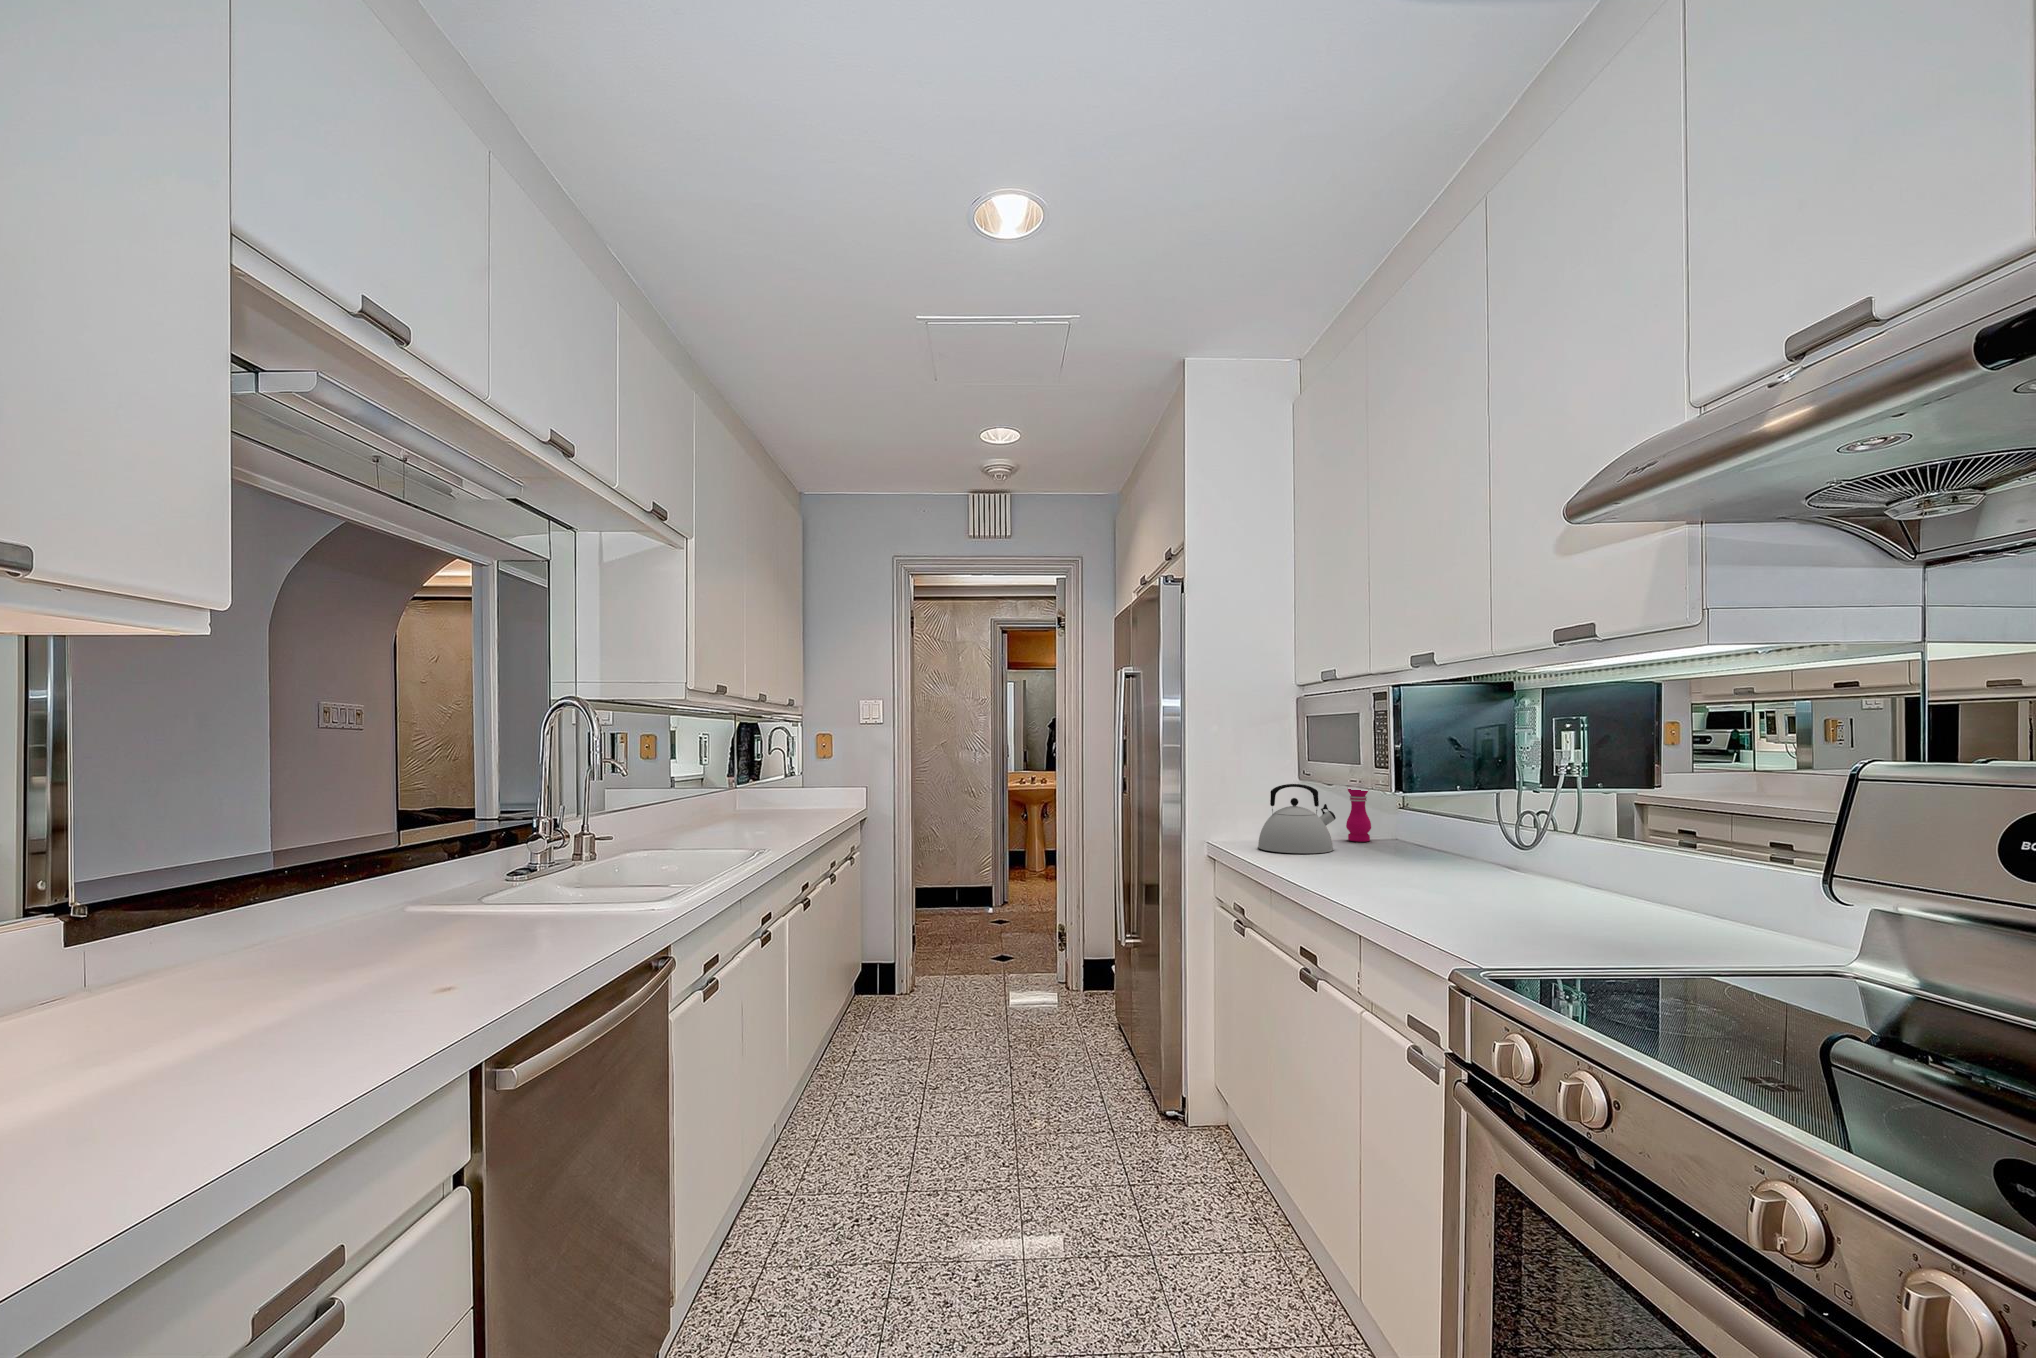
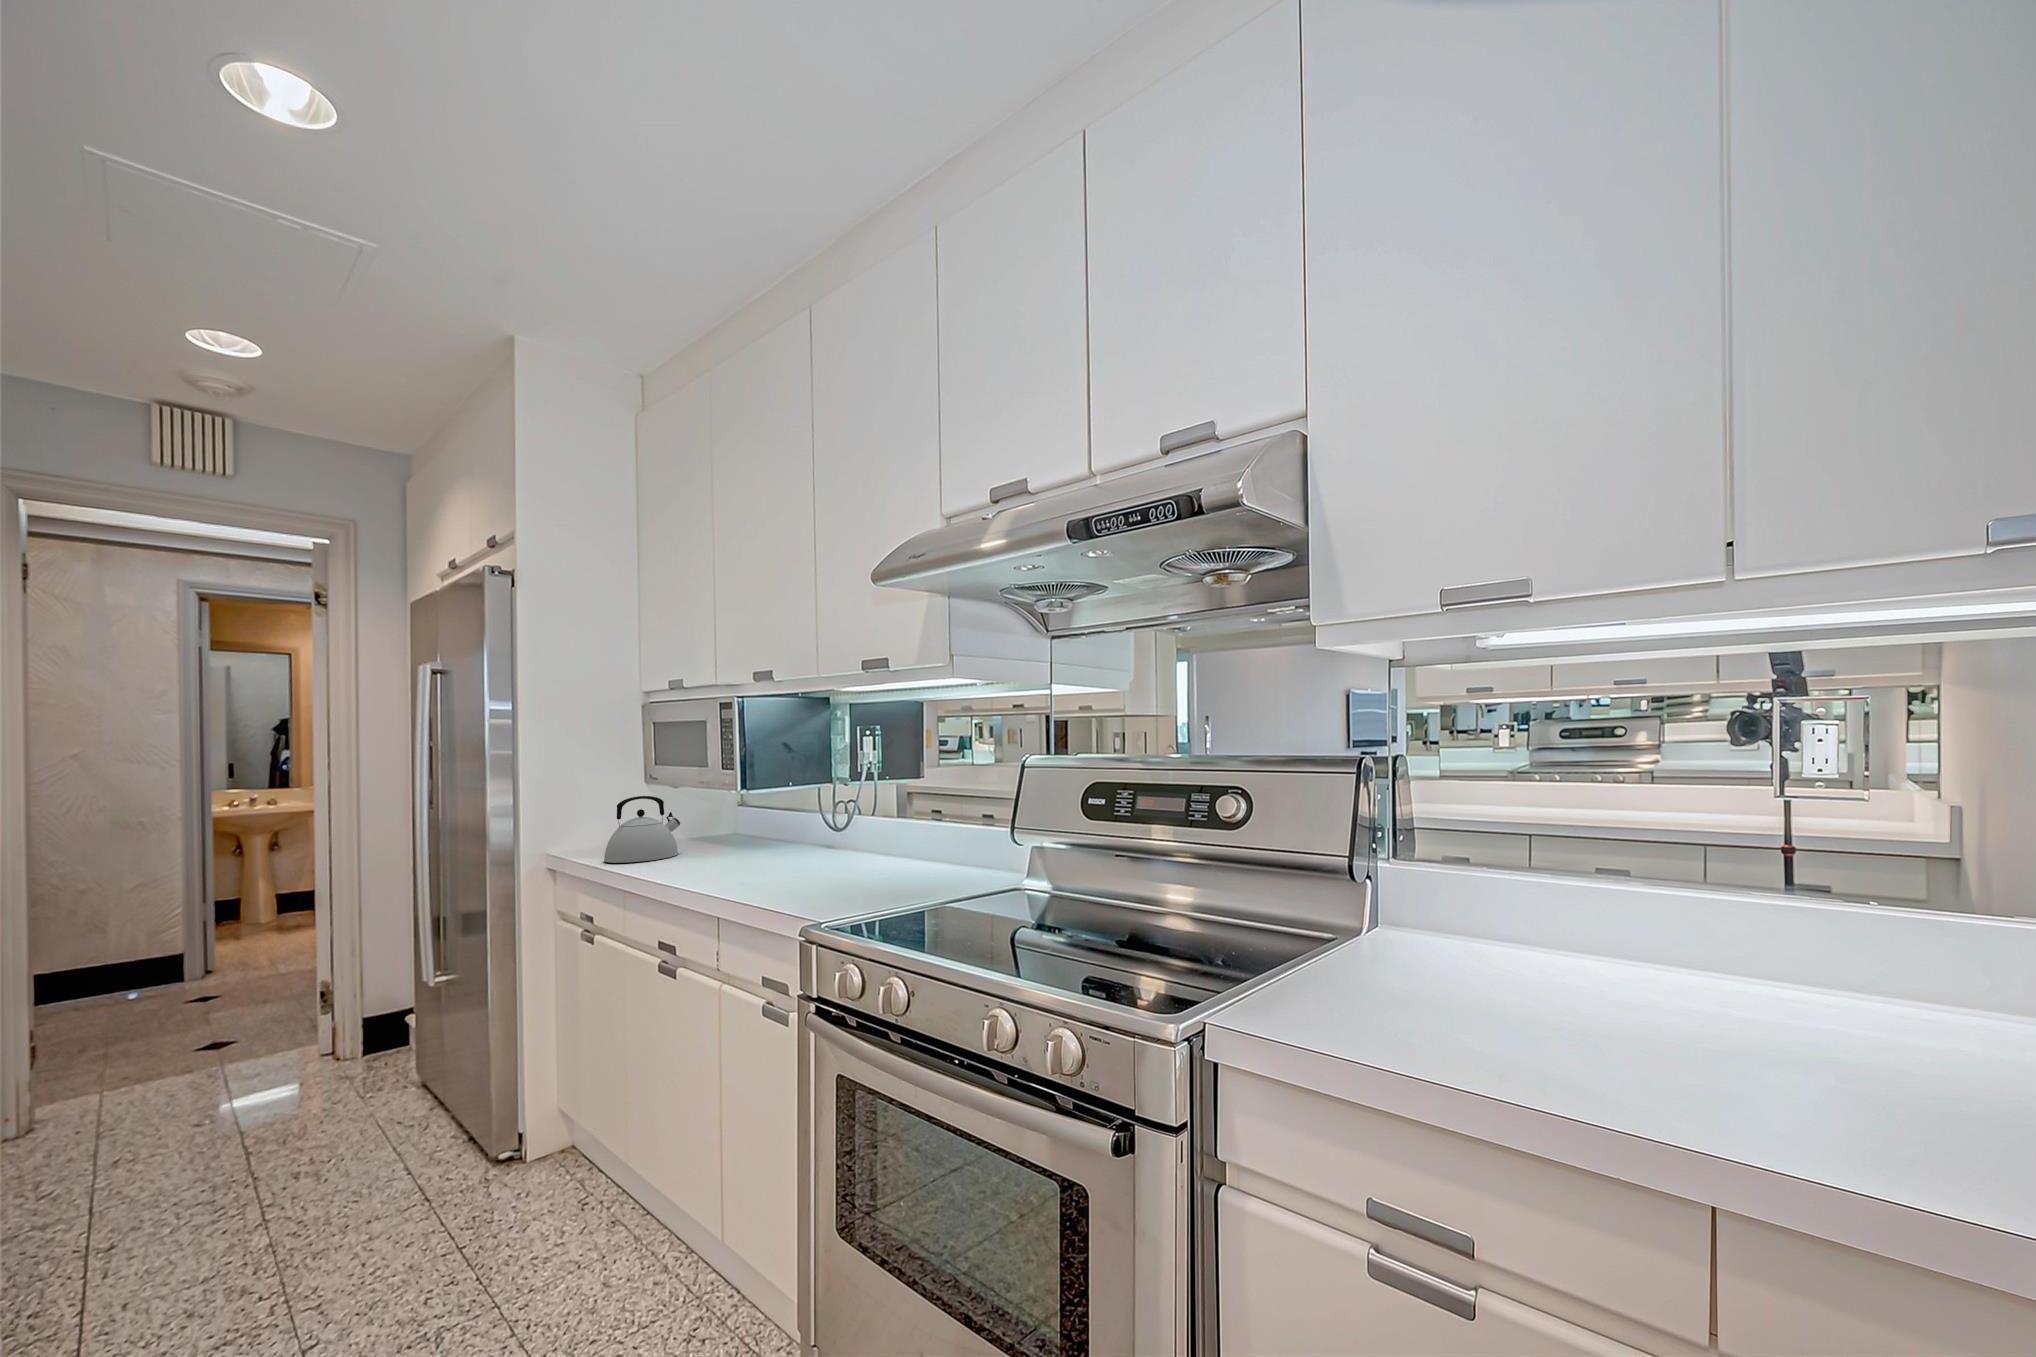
pepper mill: present [1346,789,1371,842] -> none [688,784,710,844]

